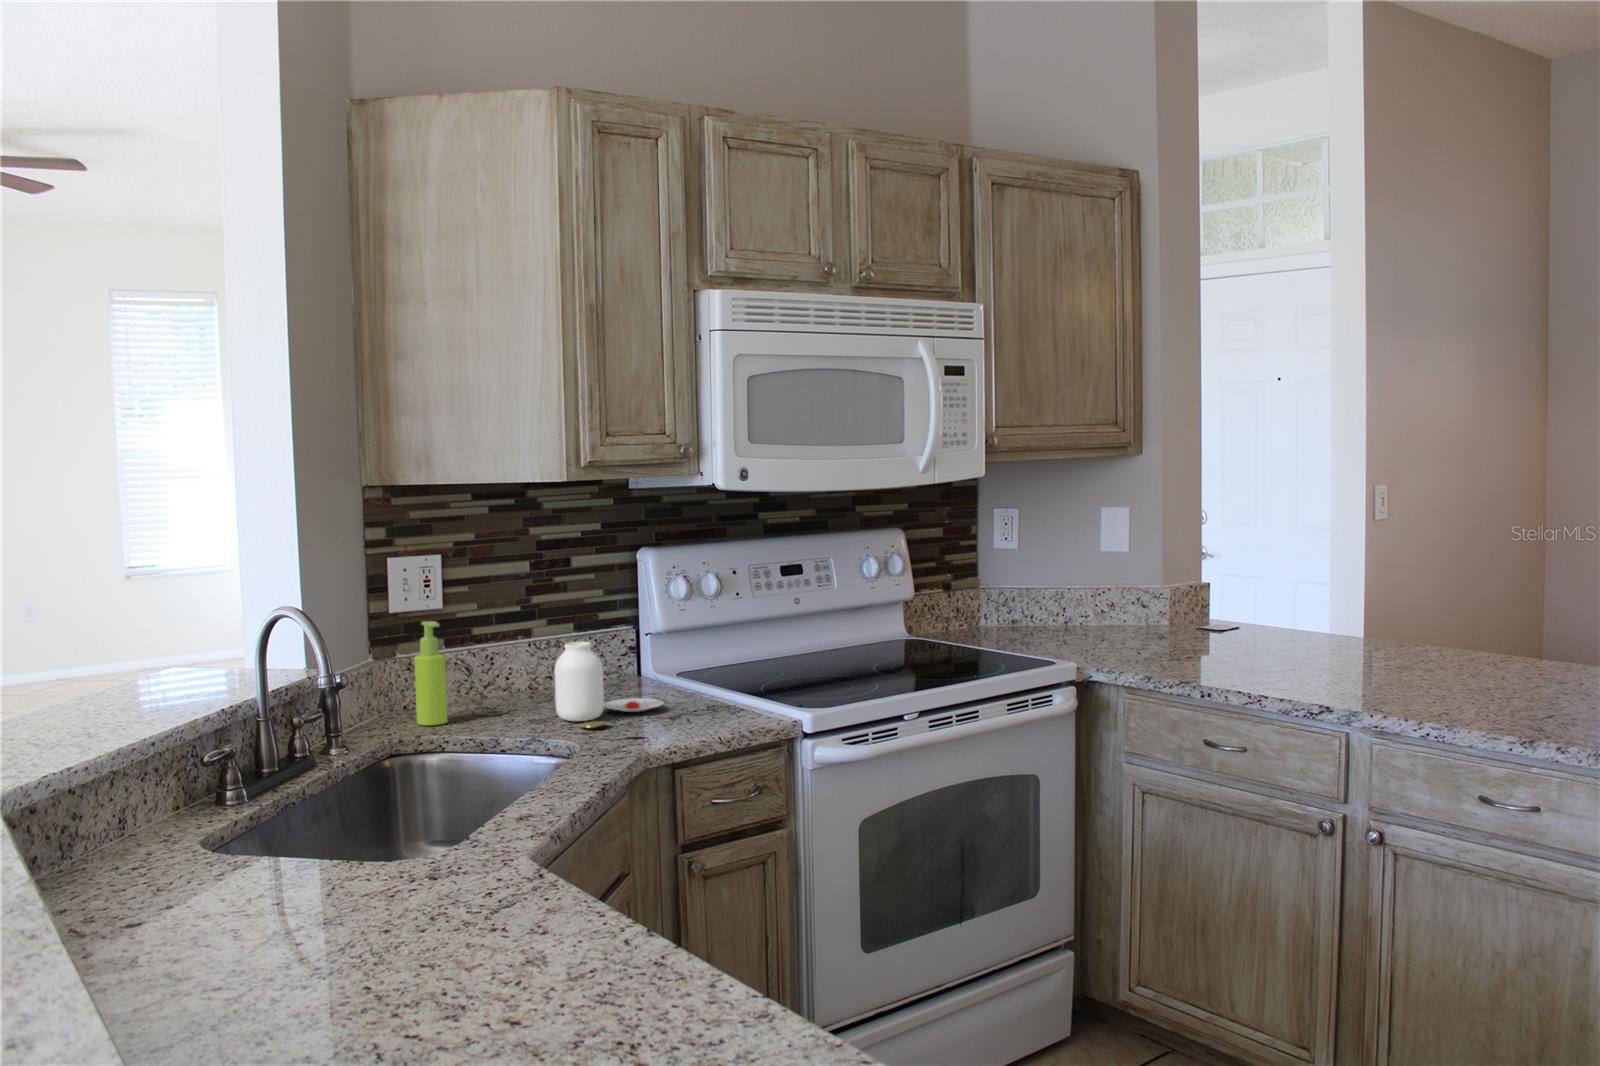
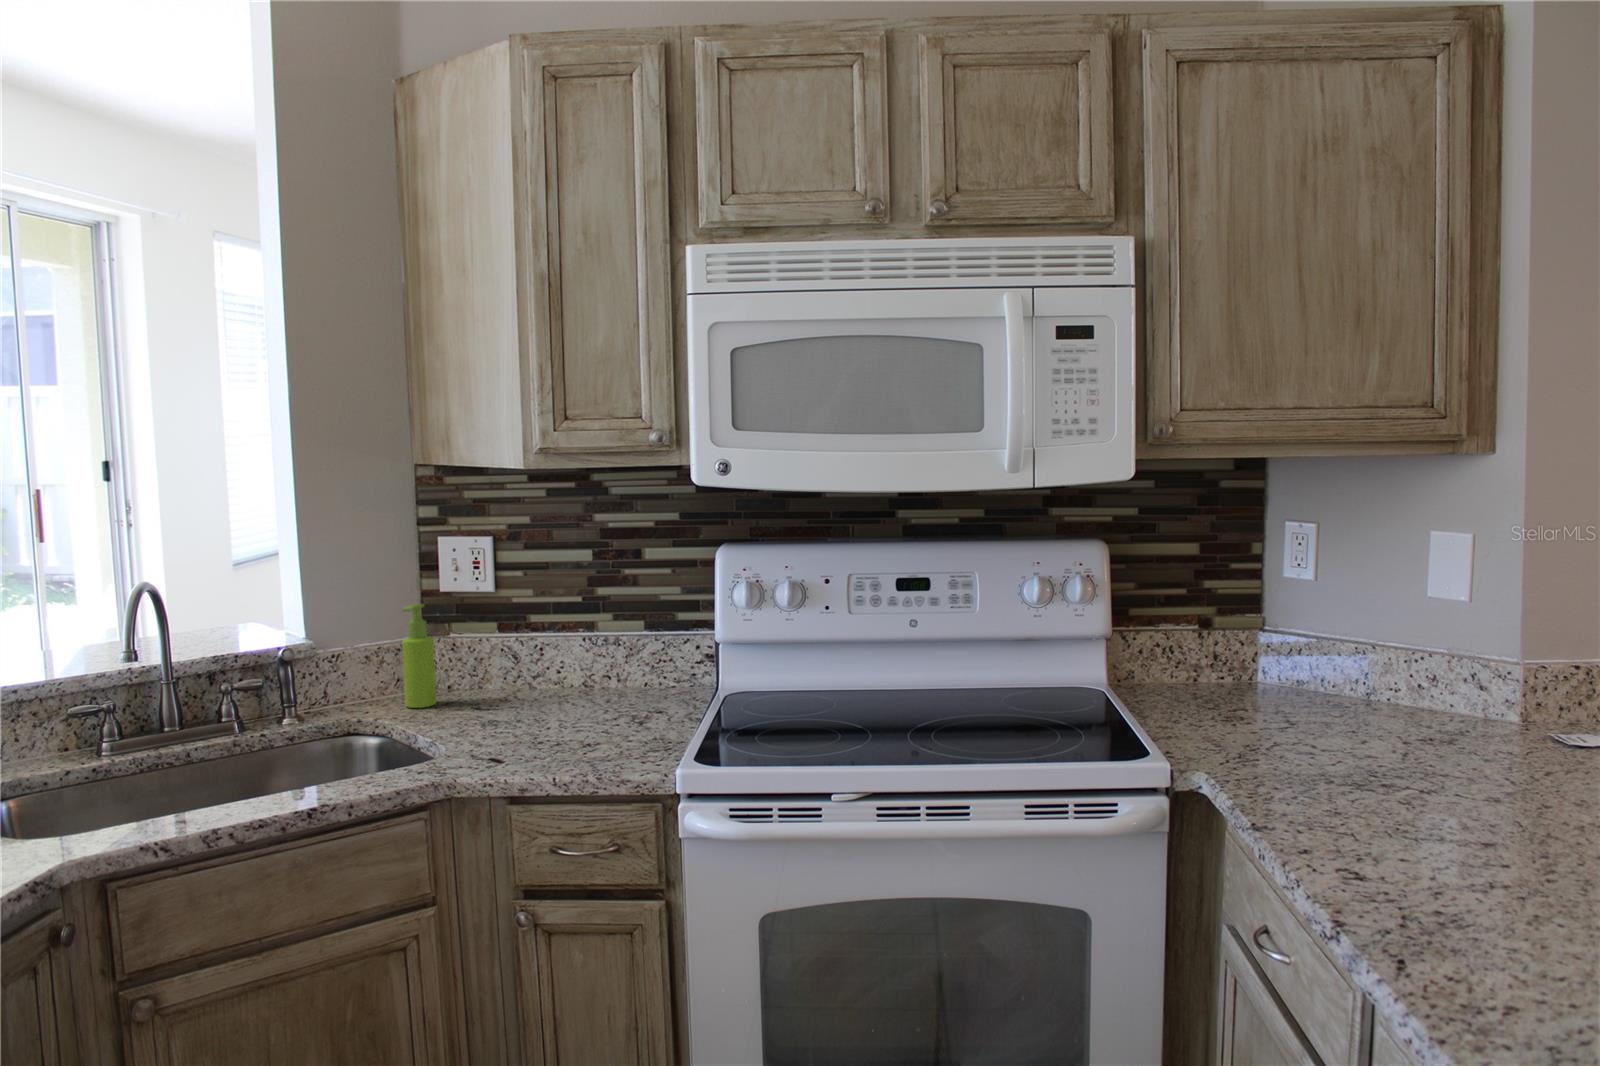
jar: present [555,642,664,728] -> none [480,642,622,740]

